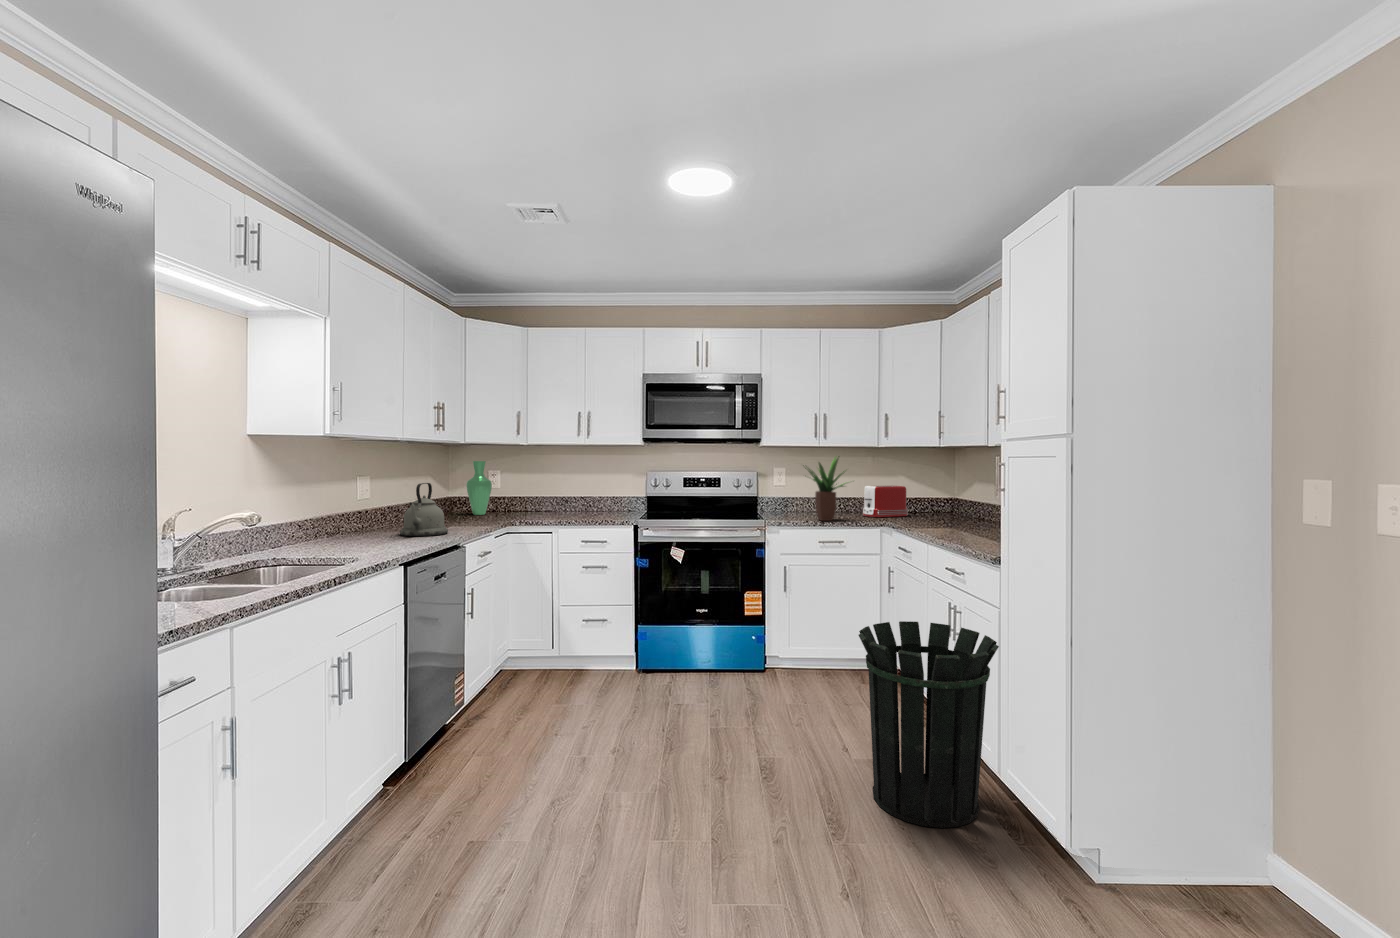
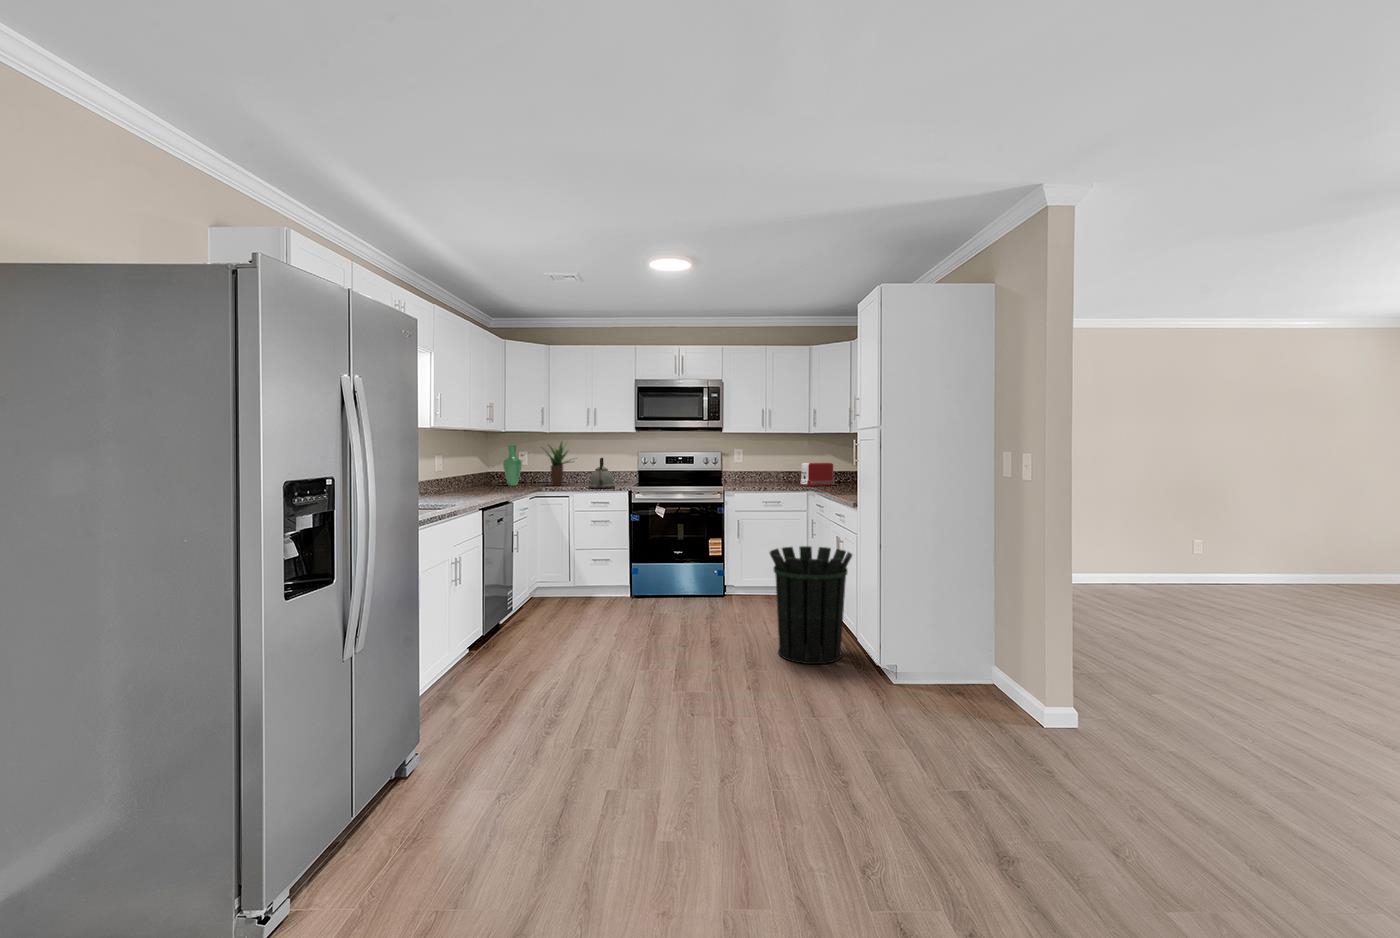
potted plant: present [803,456,846,521] -> present [546,442,571,486]
kettle: present [400,483,448,536] -> present [588,458,615,488]

